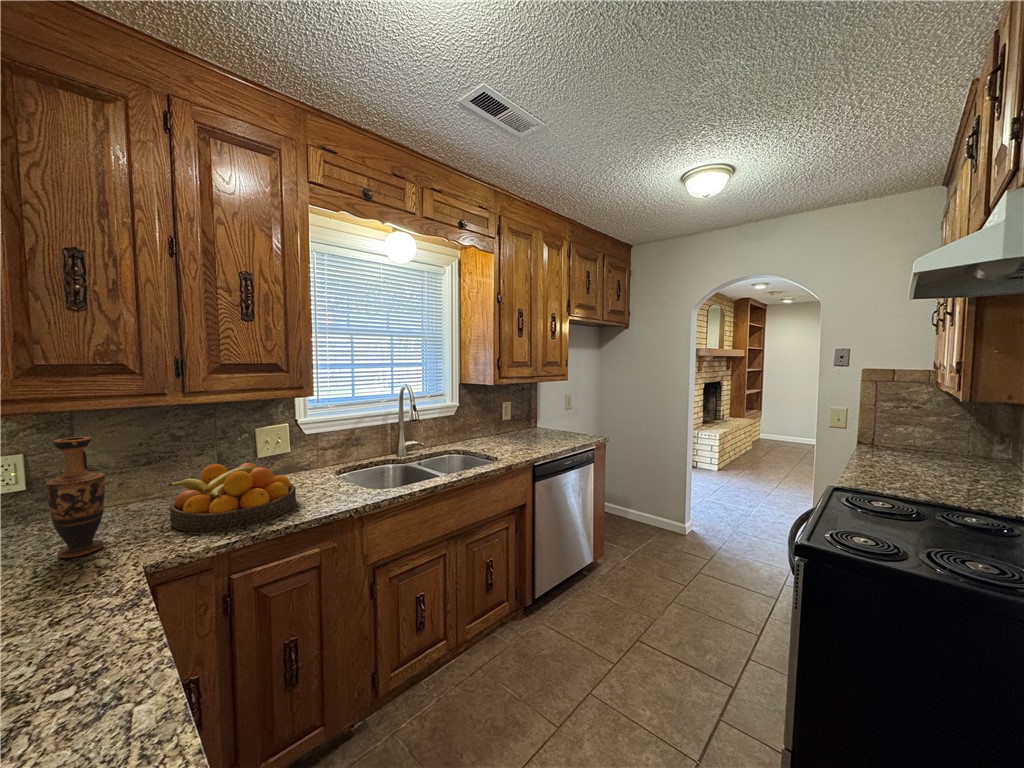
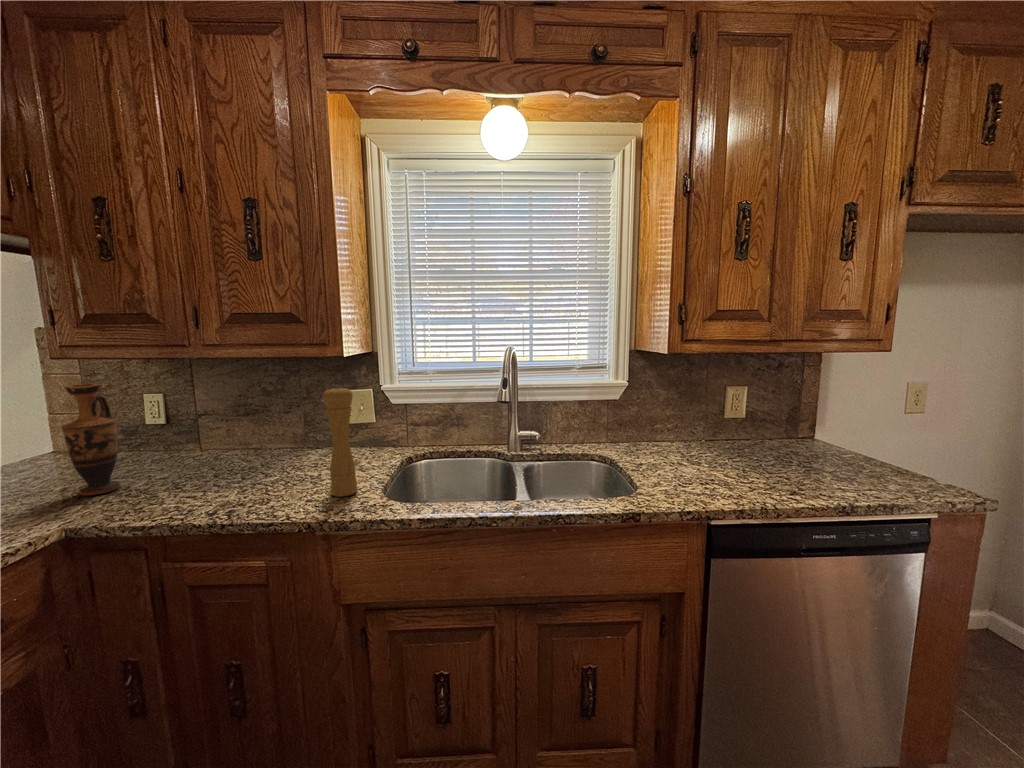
pepper mill: none [329,415,352,496] -> present [323,387,357,497]
fruit bowl: present [168,463,296,532] -> none [165,426,308,508]

